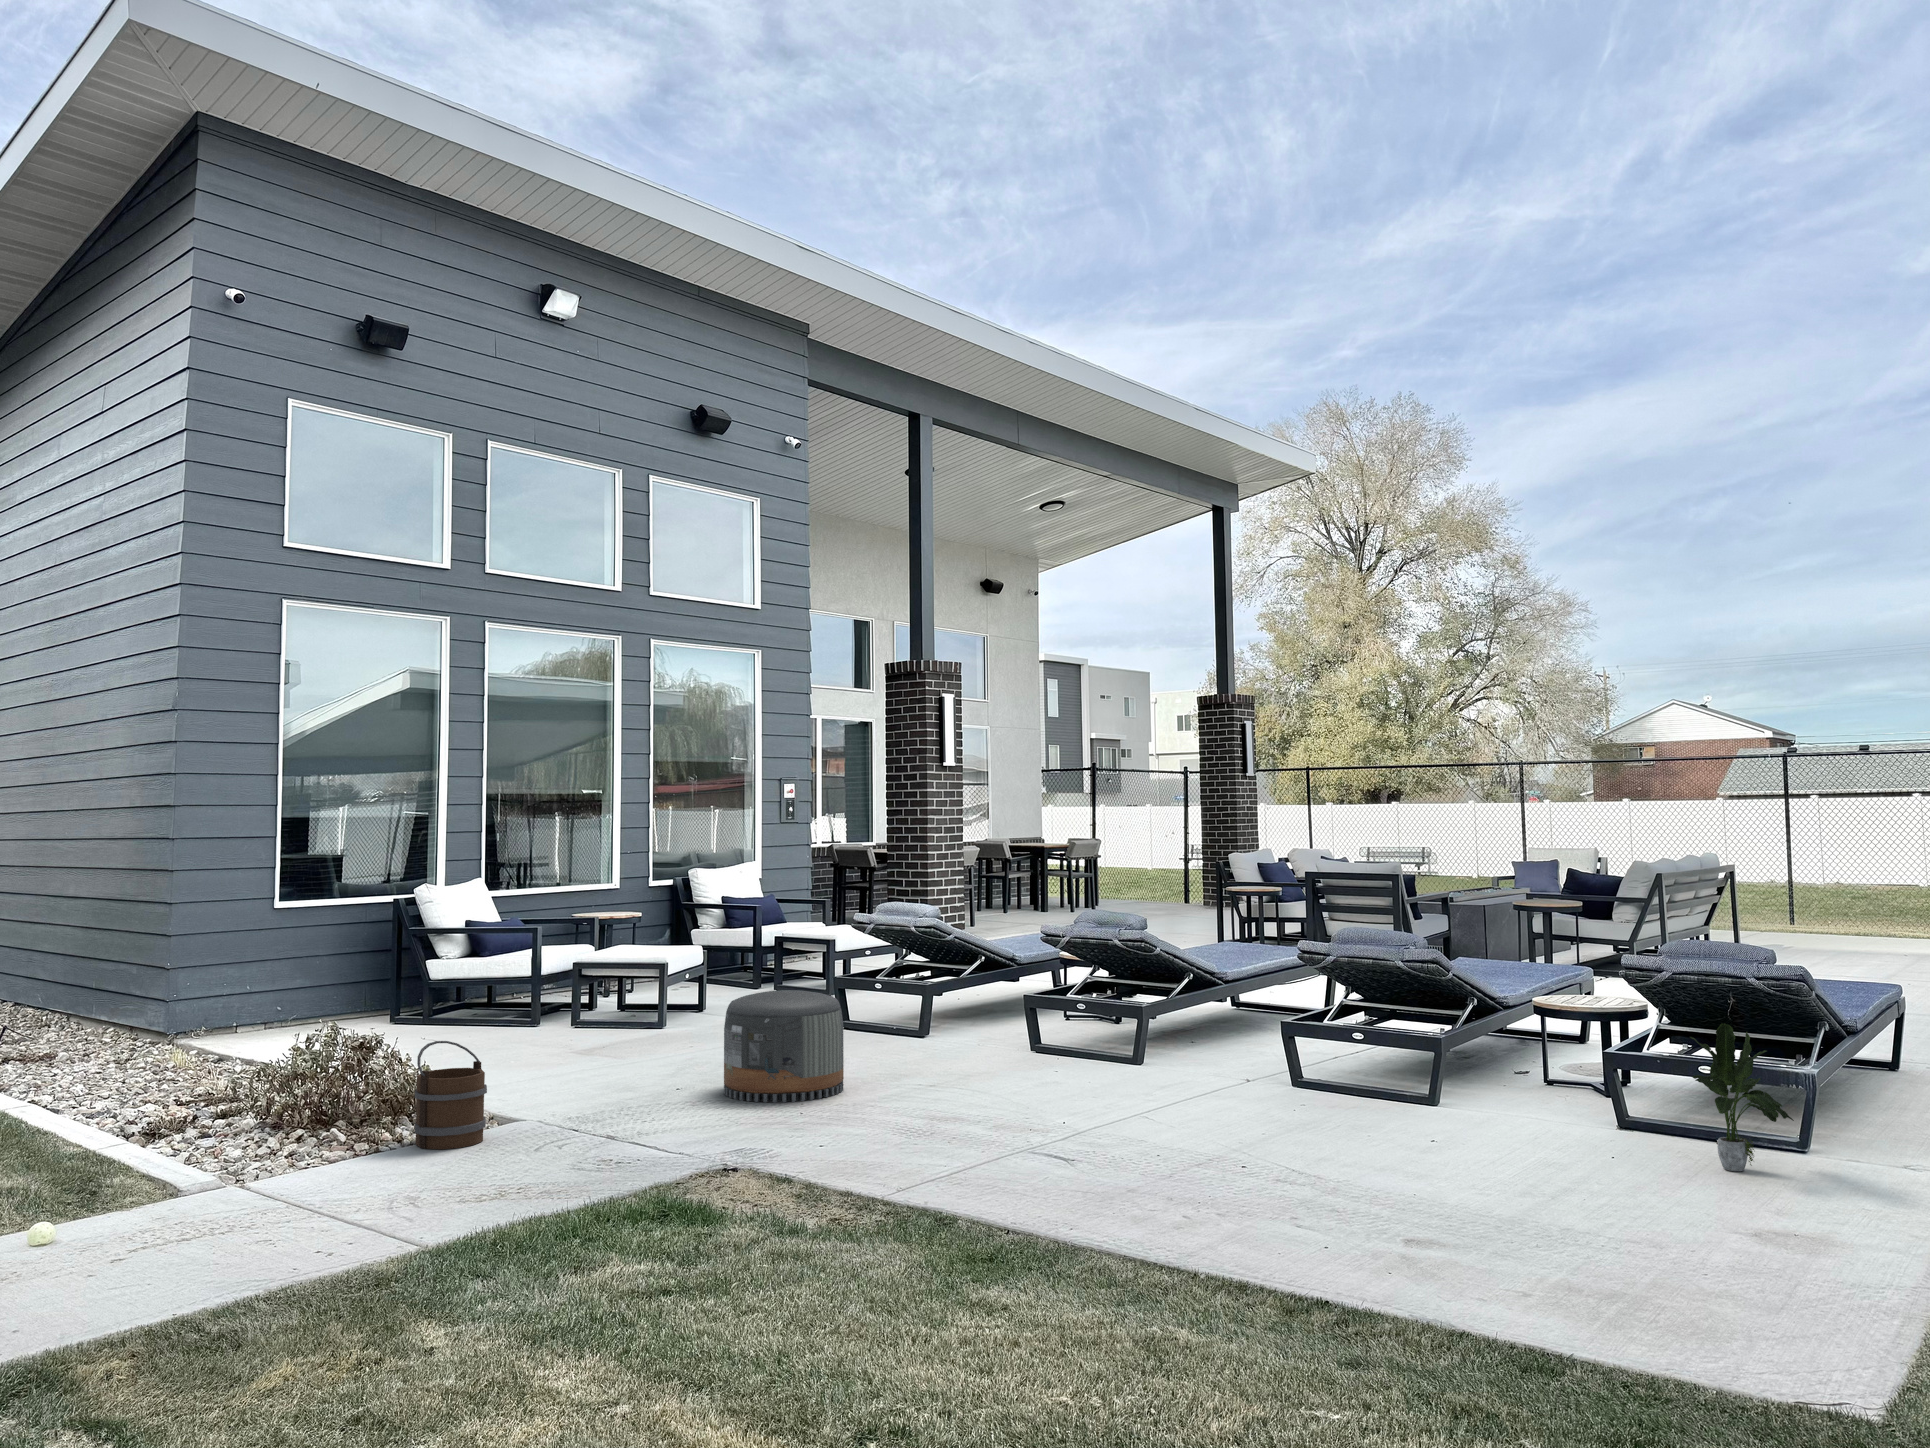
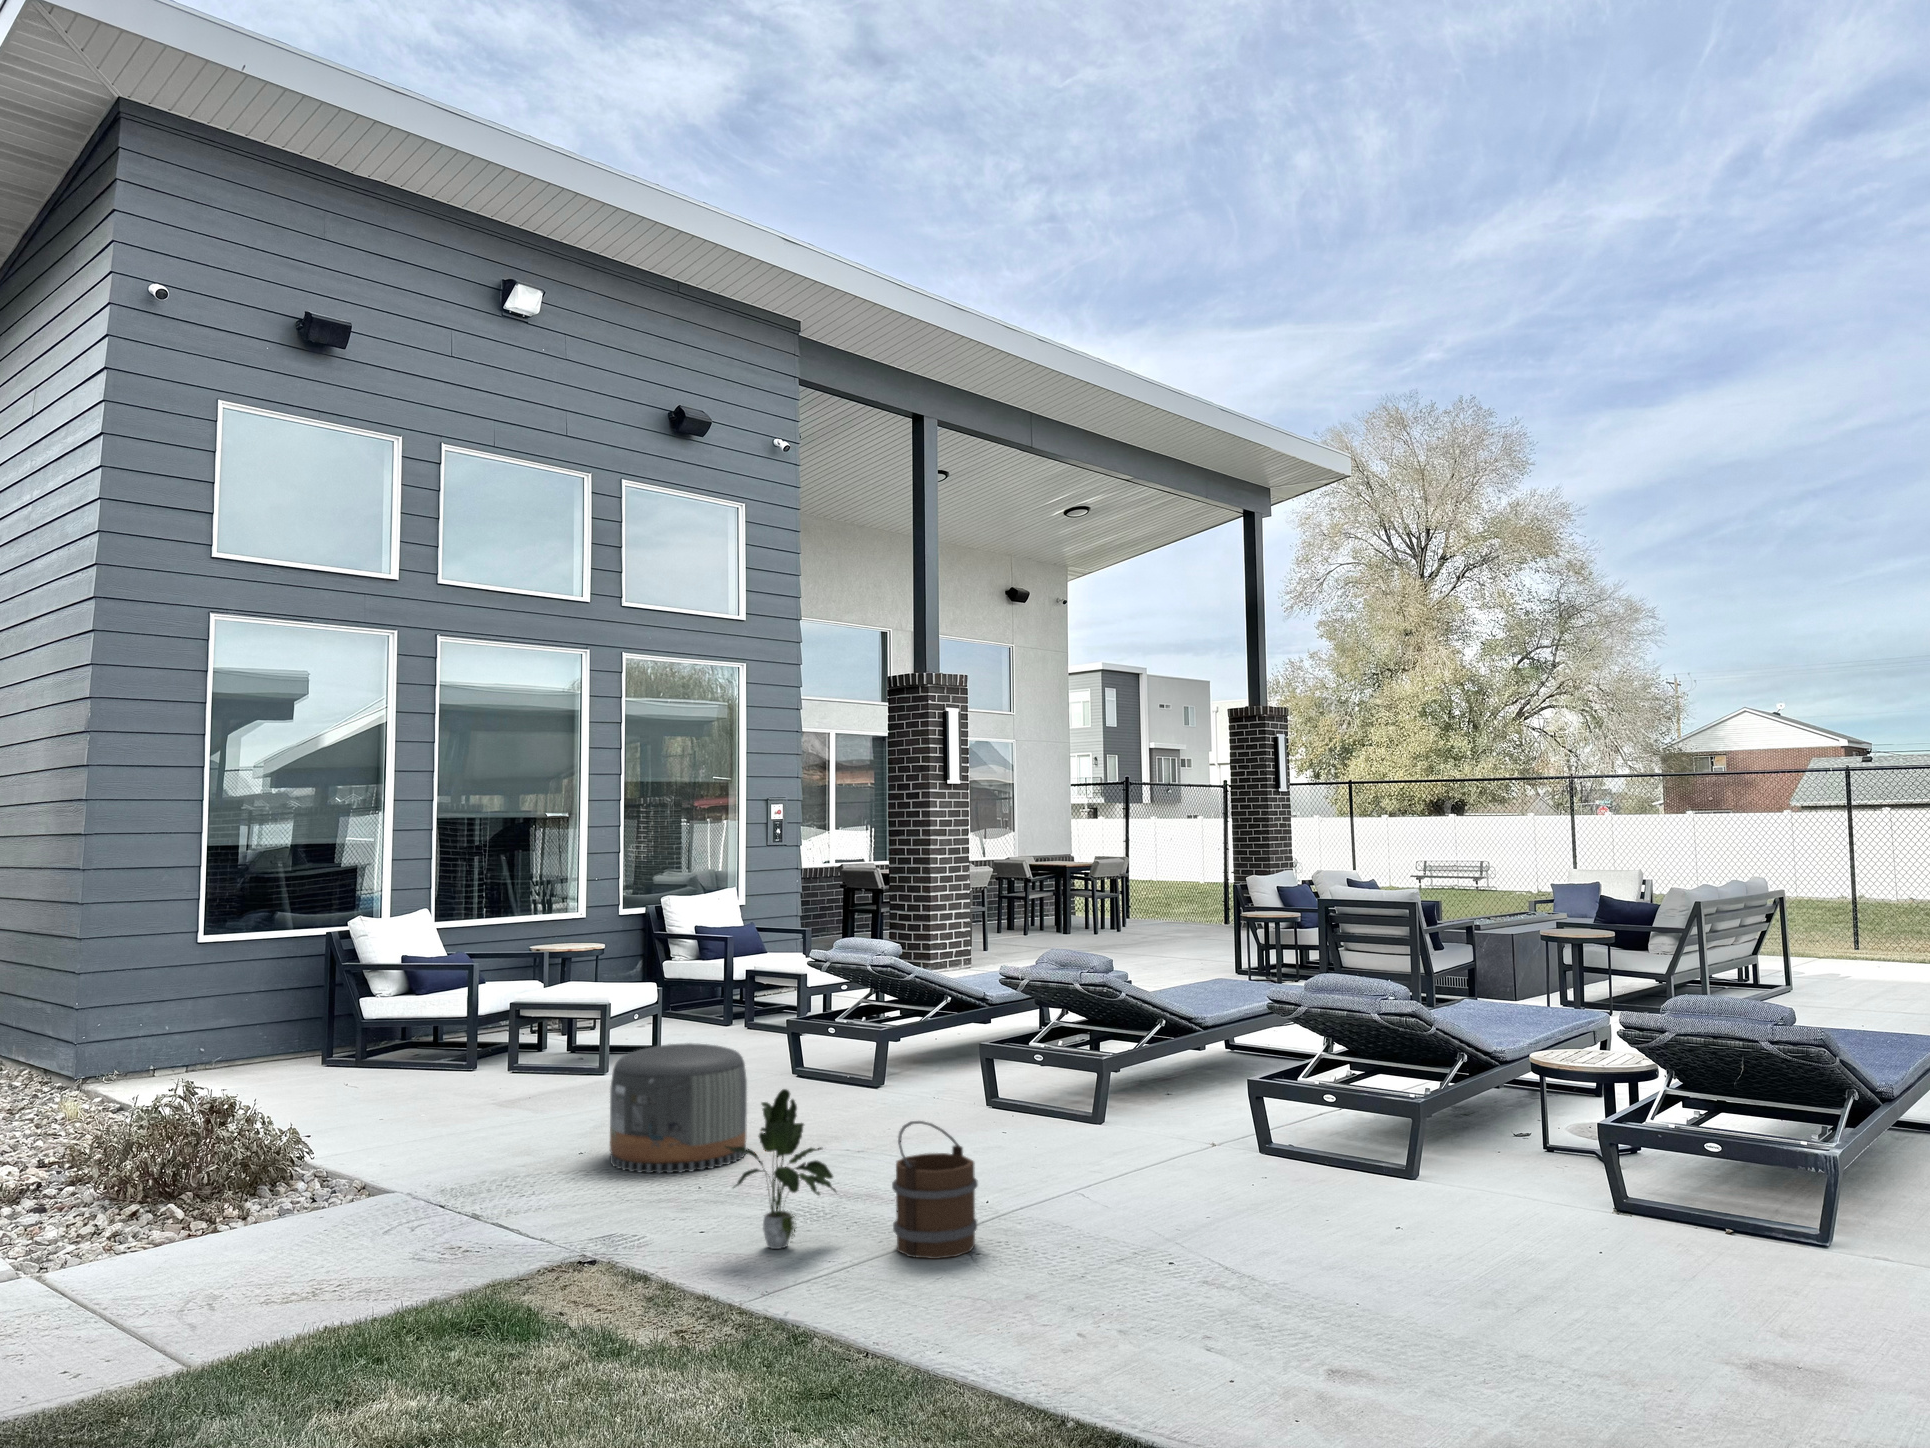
potted plant: present [1690,1023,1794,1171] -> present [724,1089,836,1249]
bucket: present [415,1041,487,1149] -> present [892,1121,978,1259]

